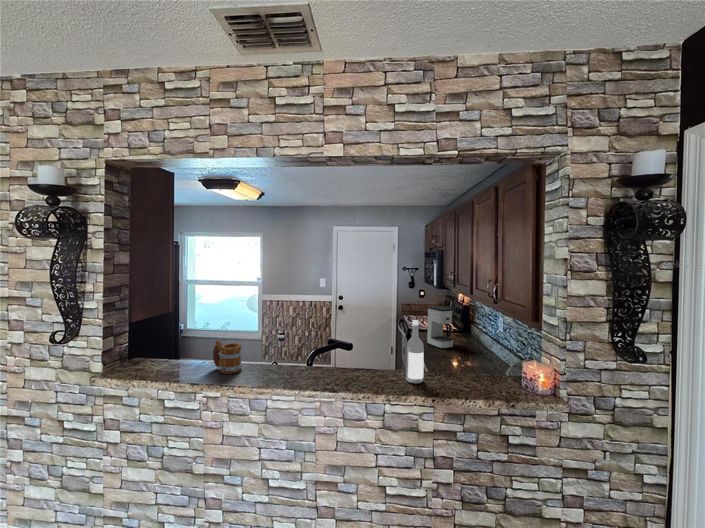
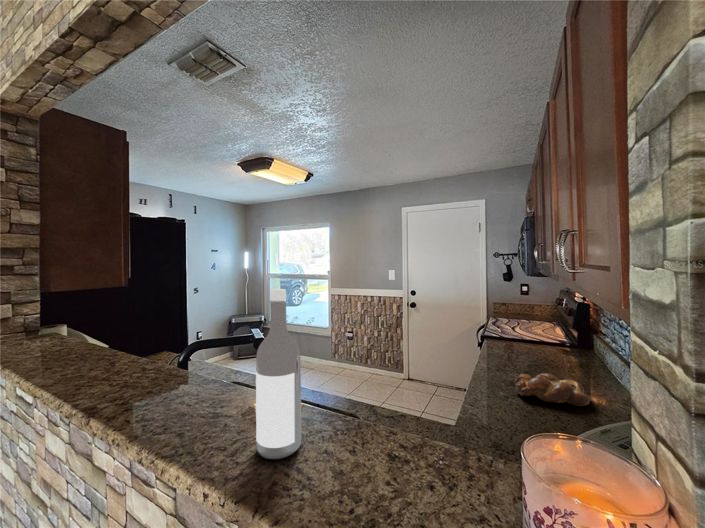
coffee maker: present [427,306,453,348] -> none [498,298,546,371]
mug: present [213,340,242,374] -> none [53,318,96,369]
bread loaf: none [445,348,479,361] -> present [515,373,590,406]

